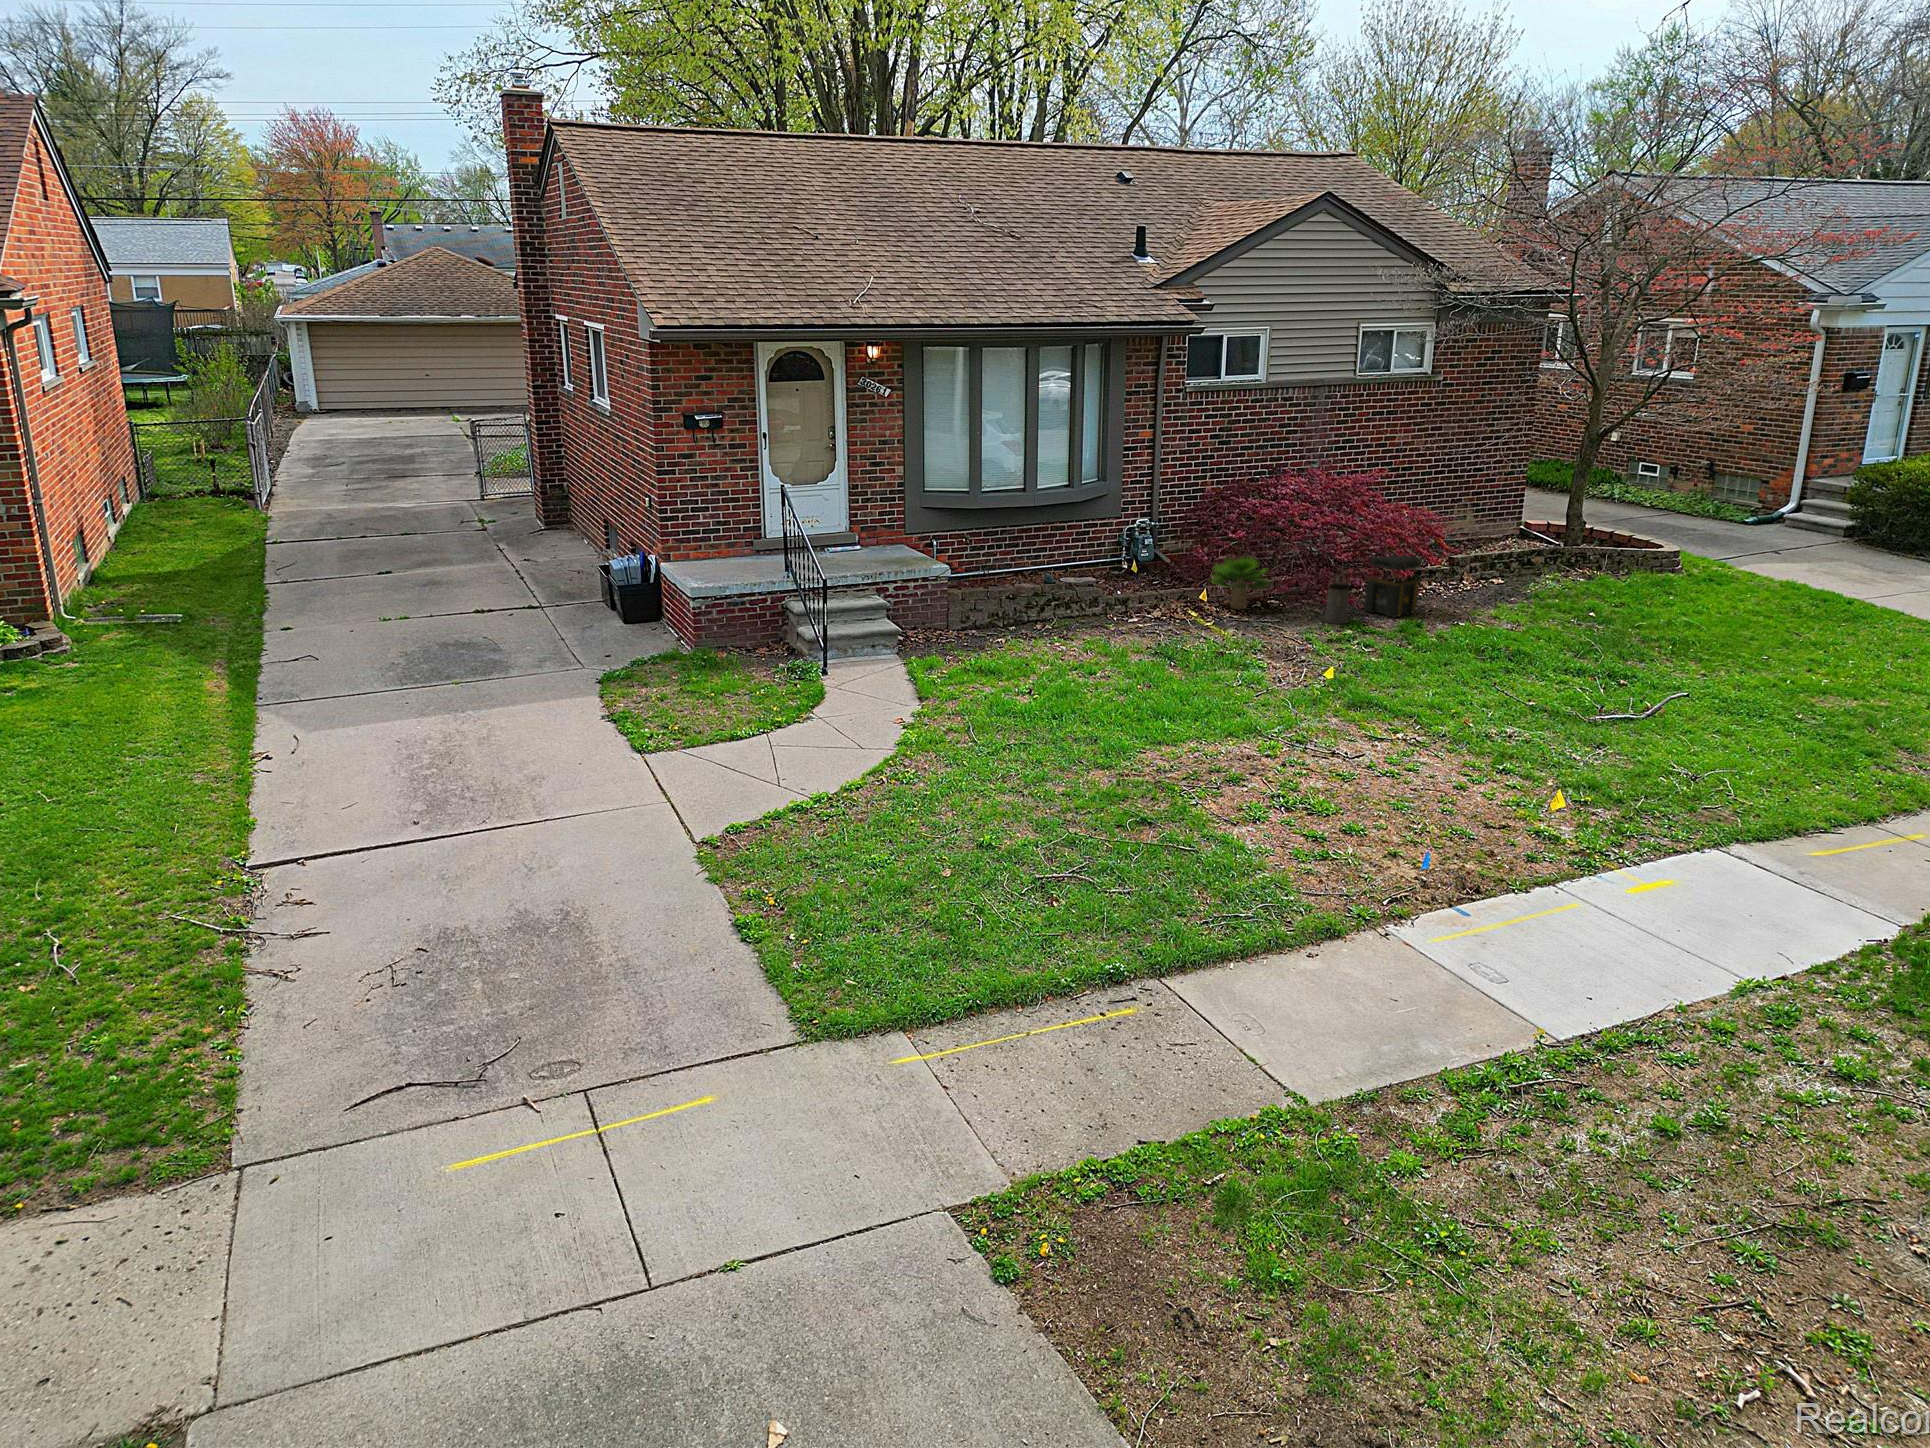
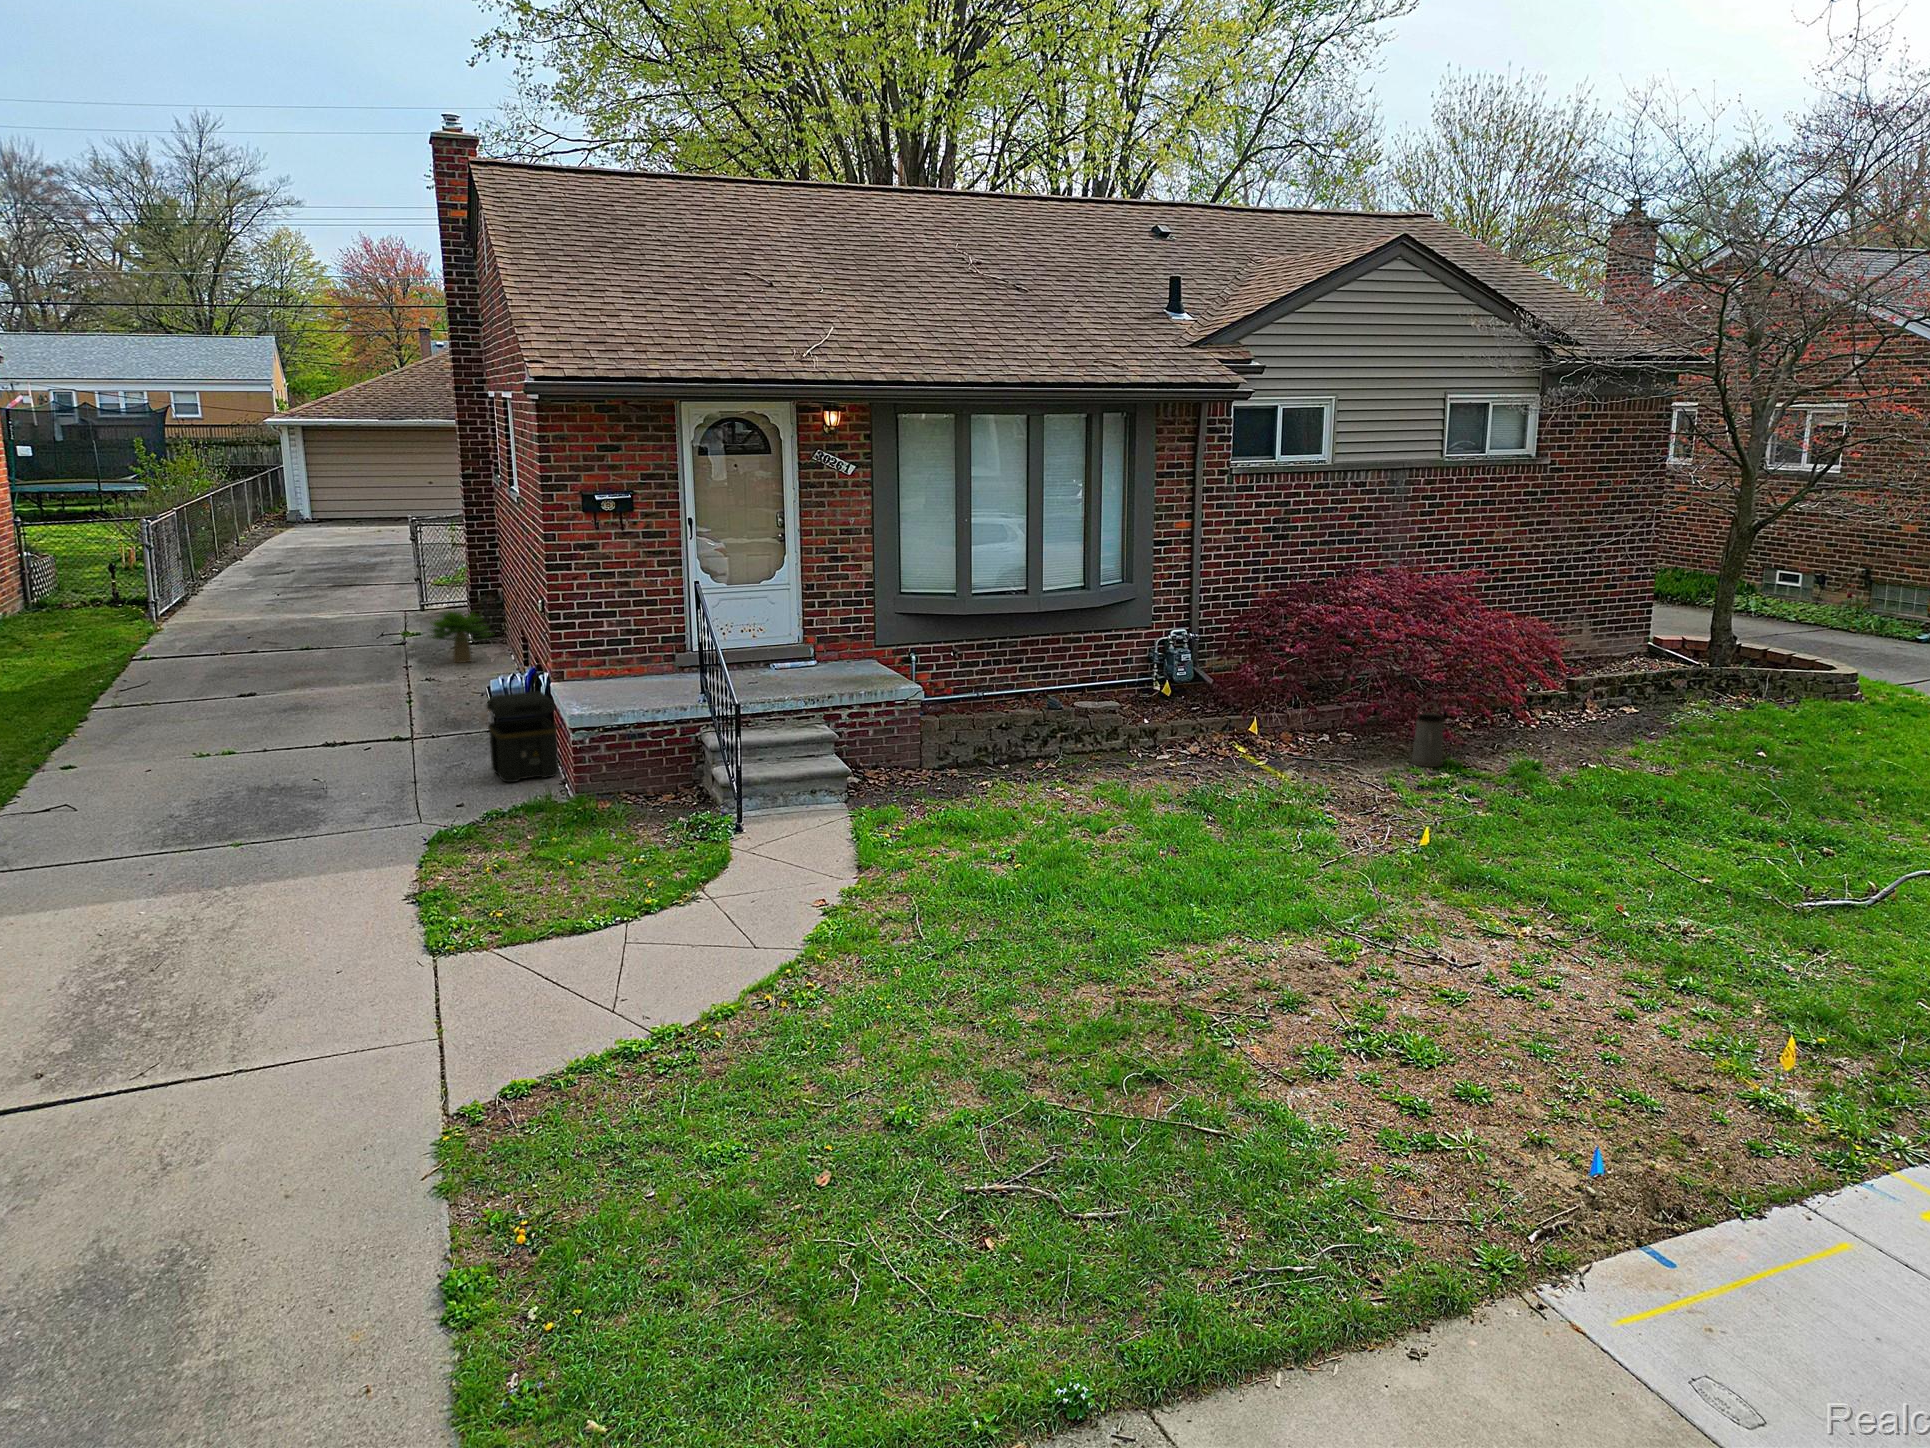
toolbox: present [1364,555,1422,618] -> present [487,692,558,782]
potted plant: present [1212,558,1269,609] -> present [430,611,491,663]

